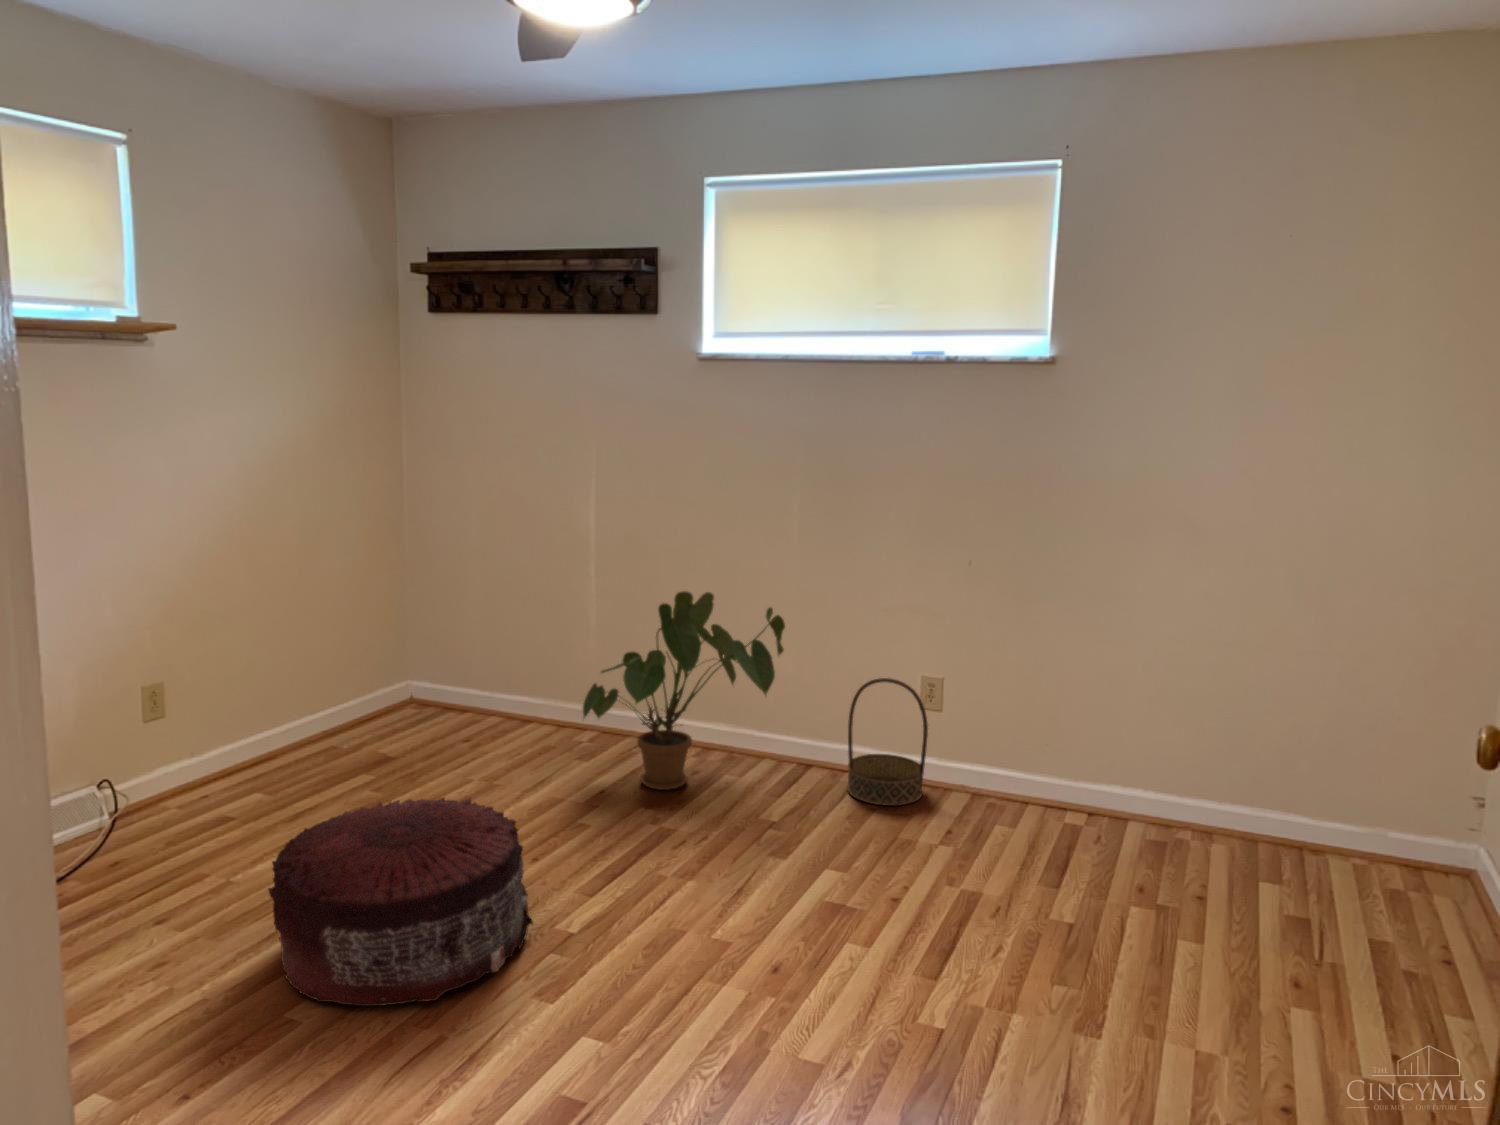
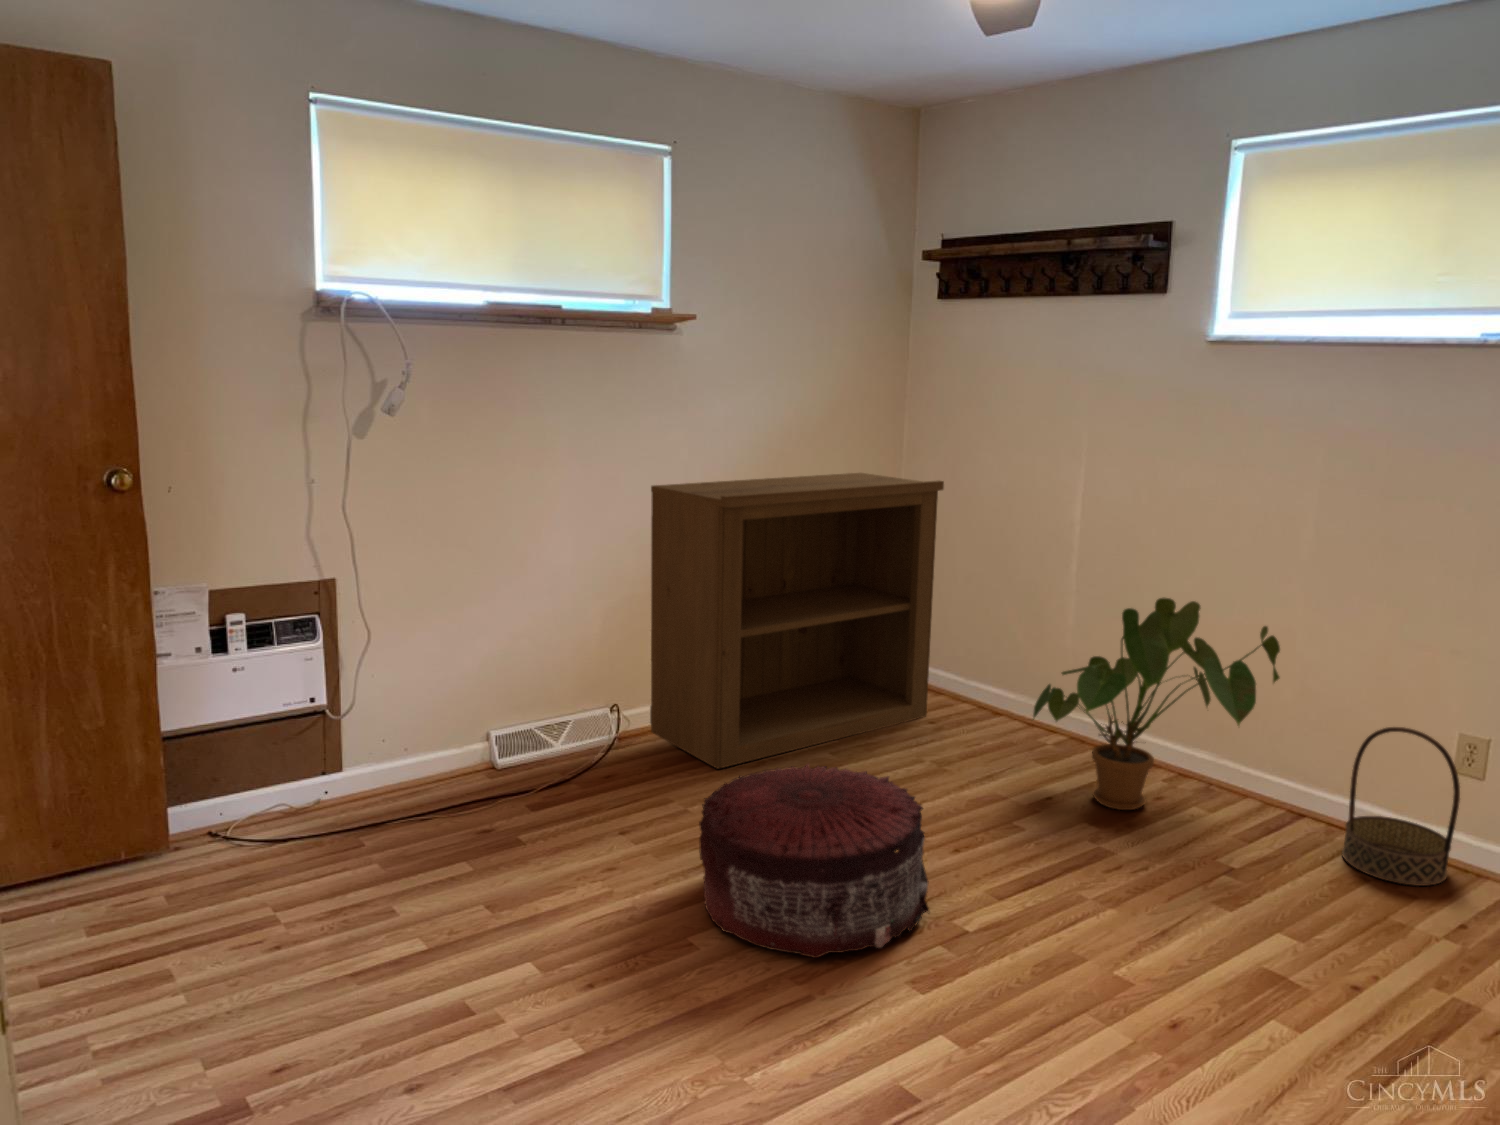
bookshelf: none [125,492,461,829] -> present [650,473,944,769]

